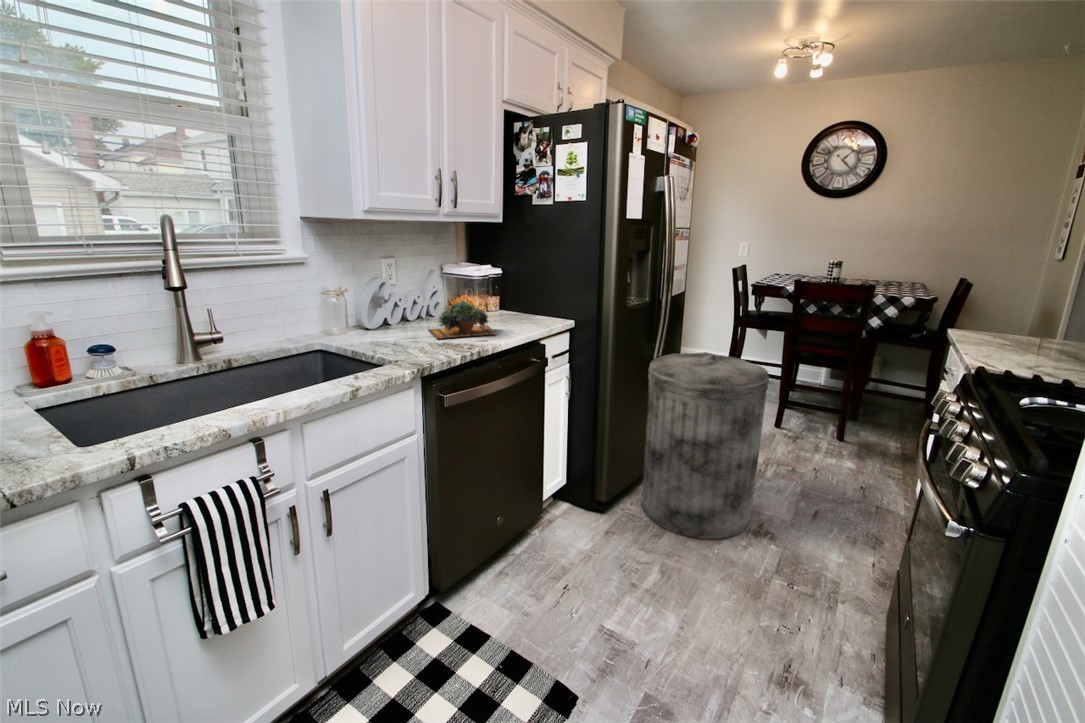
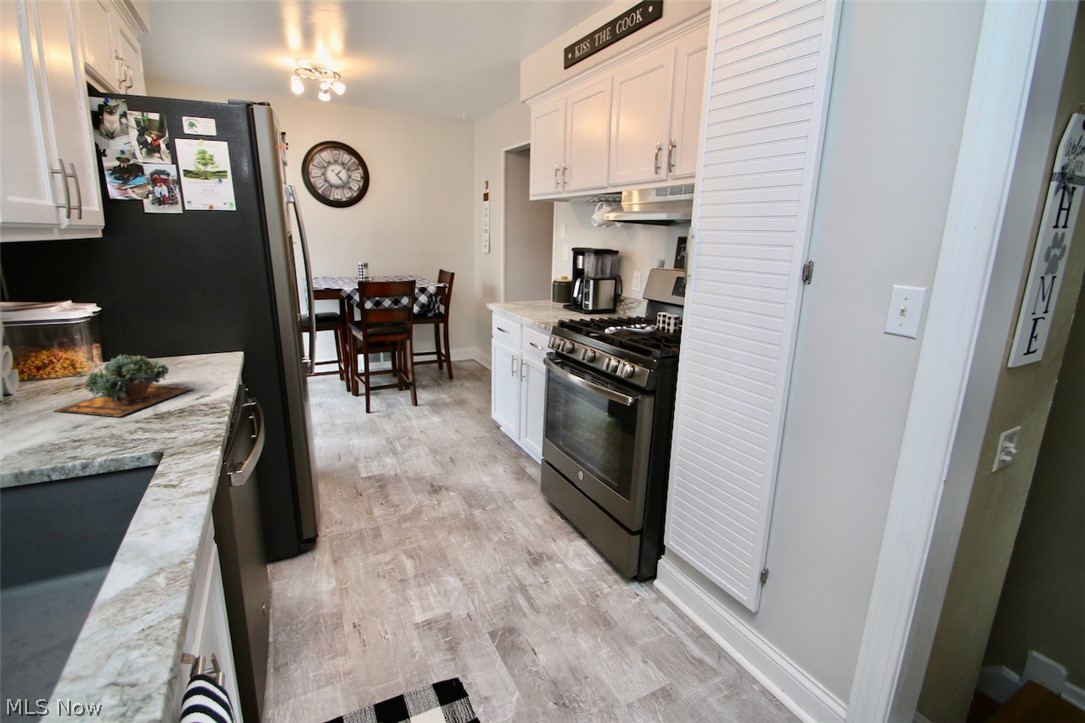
trash can: present [641,352,769,539] -> none [314,357,428,527]

